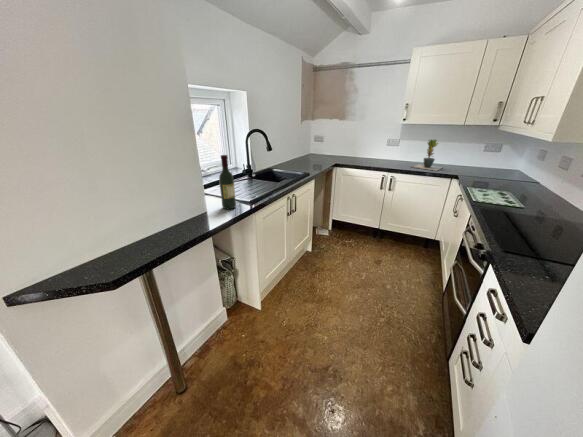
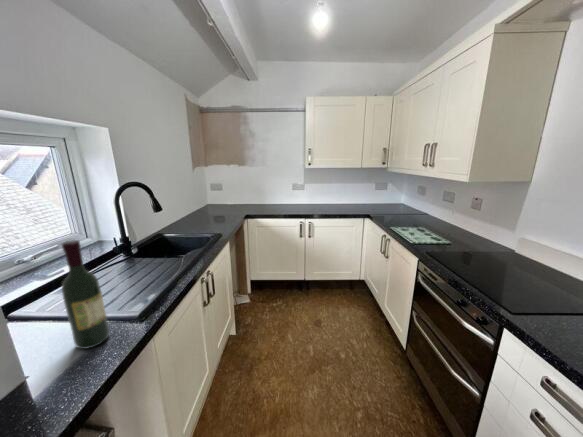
potted plant: present [412,140,442,171] -> none [323,181,350,211]

